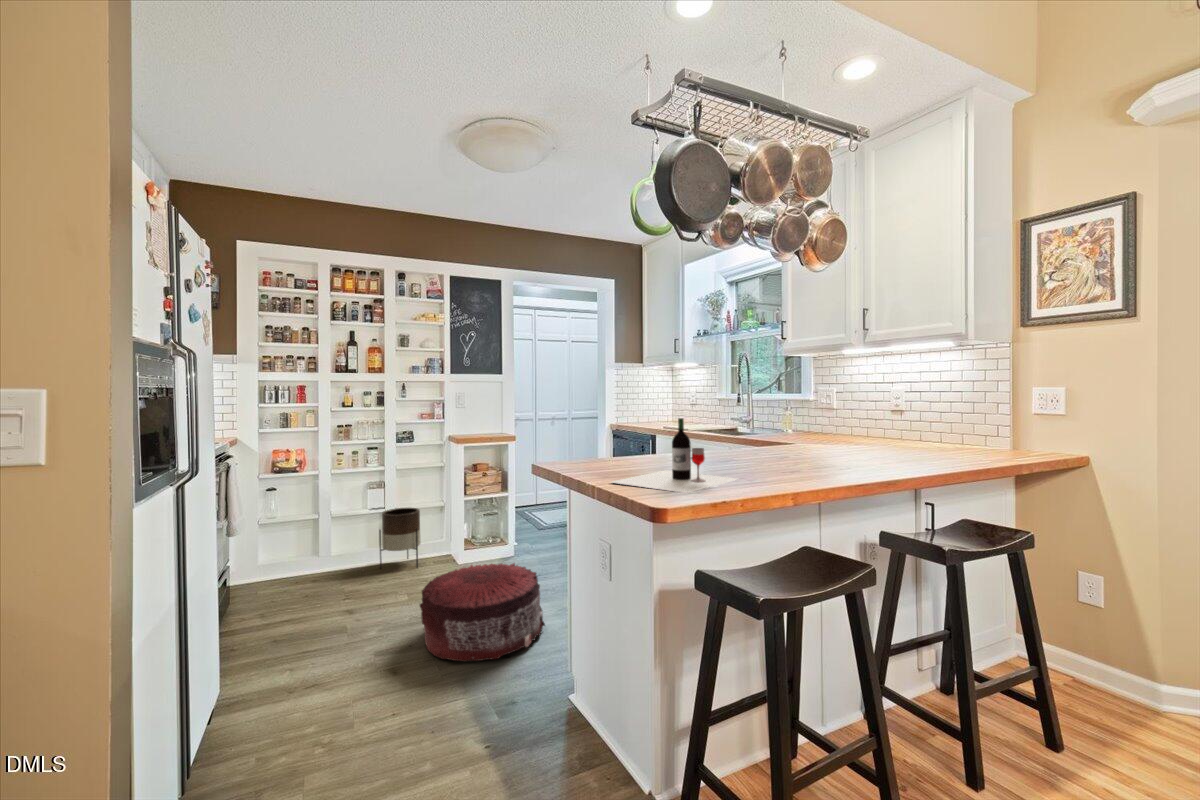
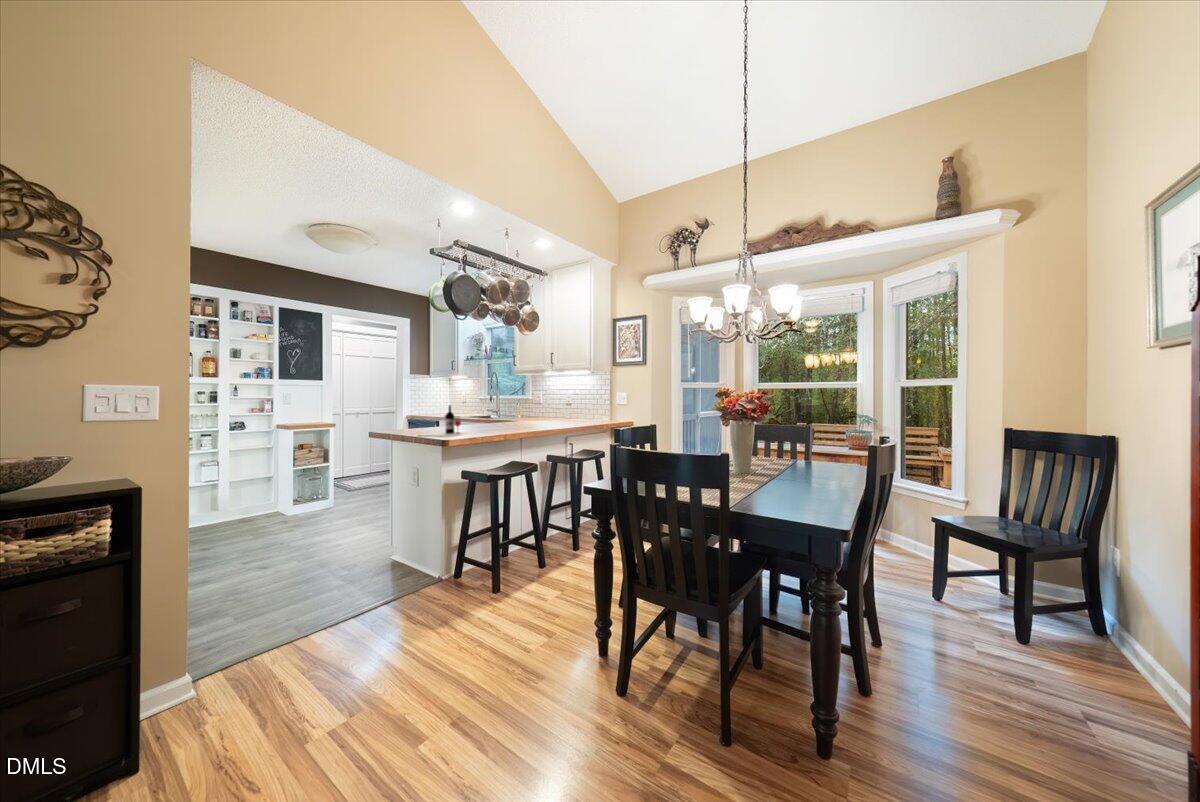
planter: present [379,508,420,569] -> none [217,478,254,524]
pouf: present [420,563,545,661] -> none [276,500,367,555]

